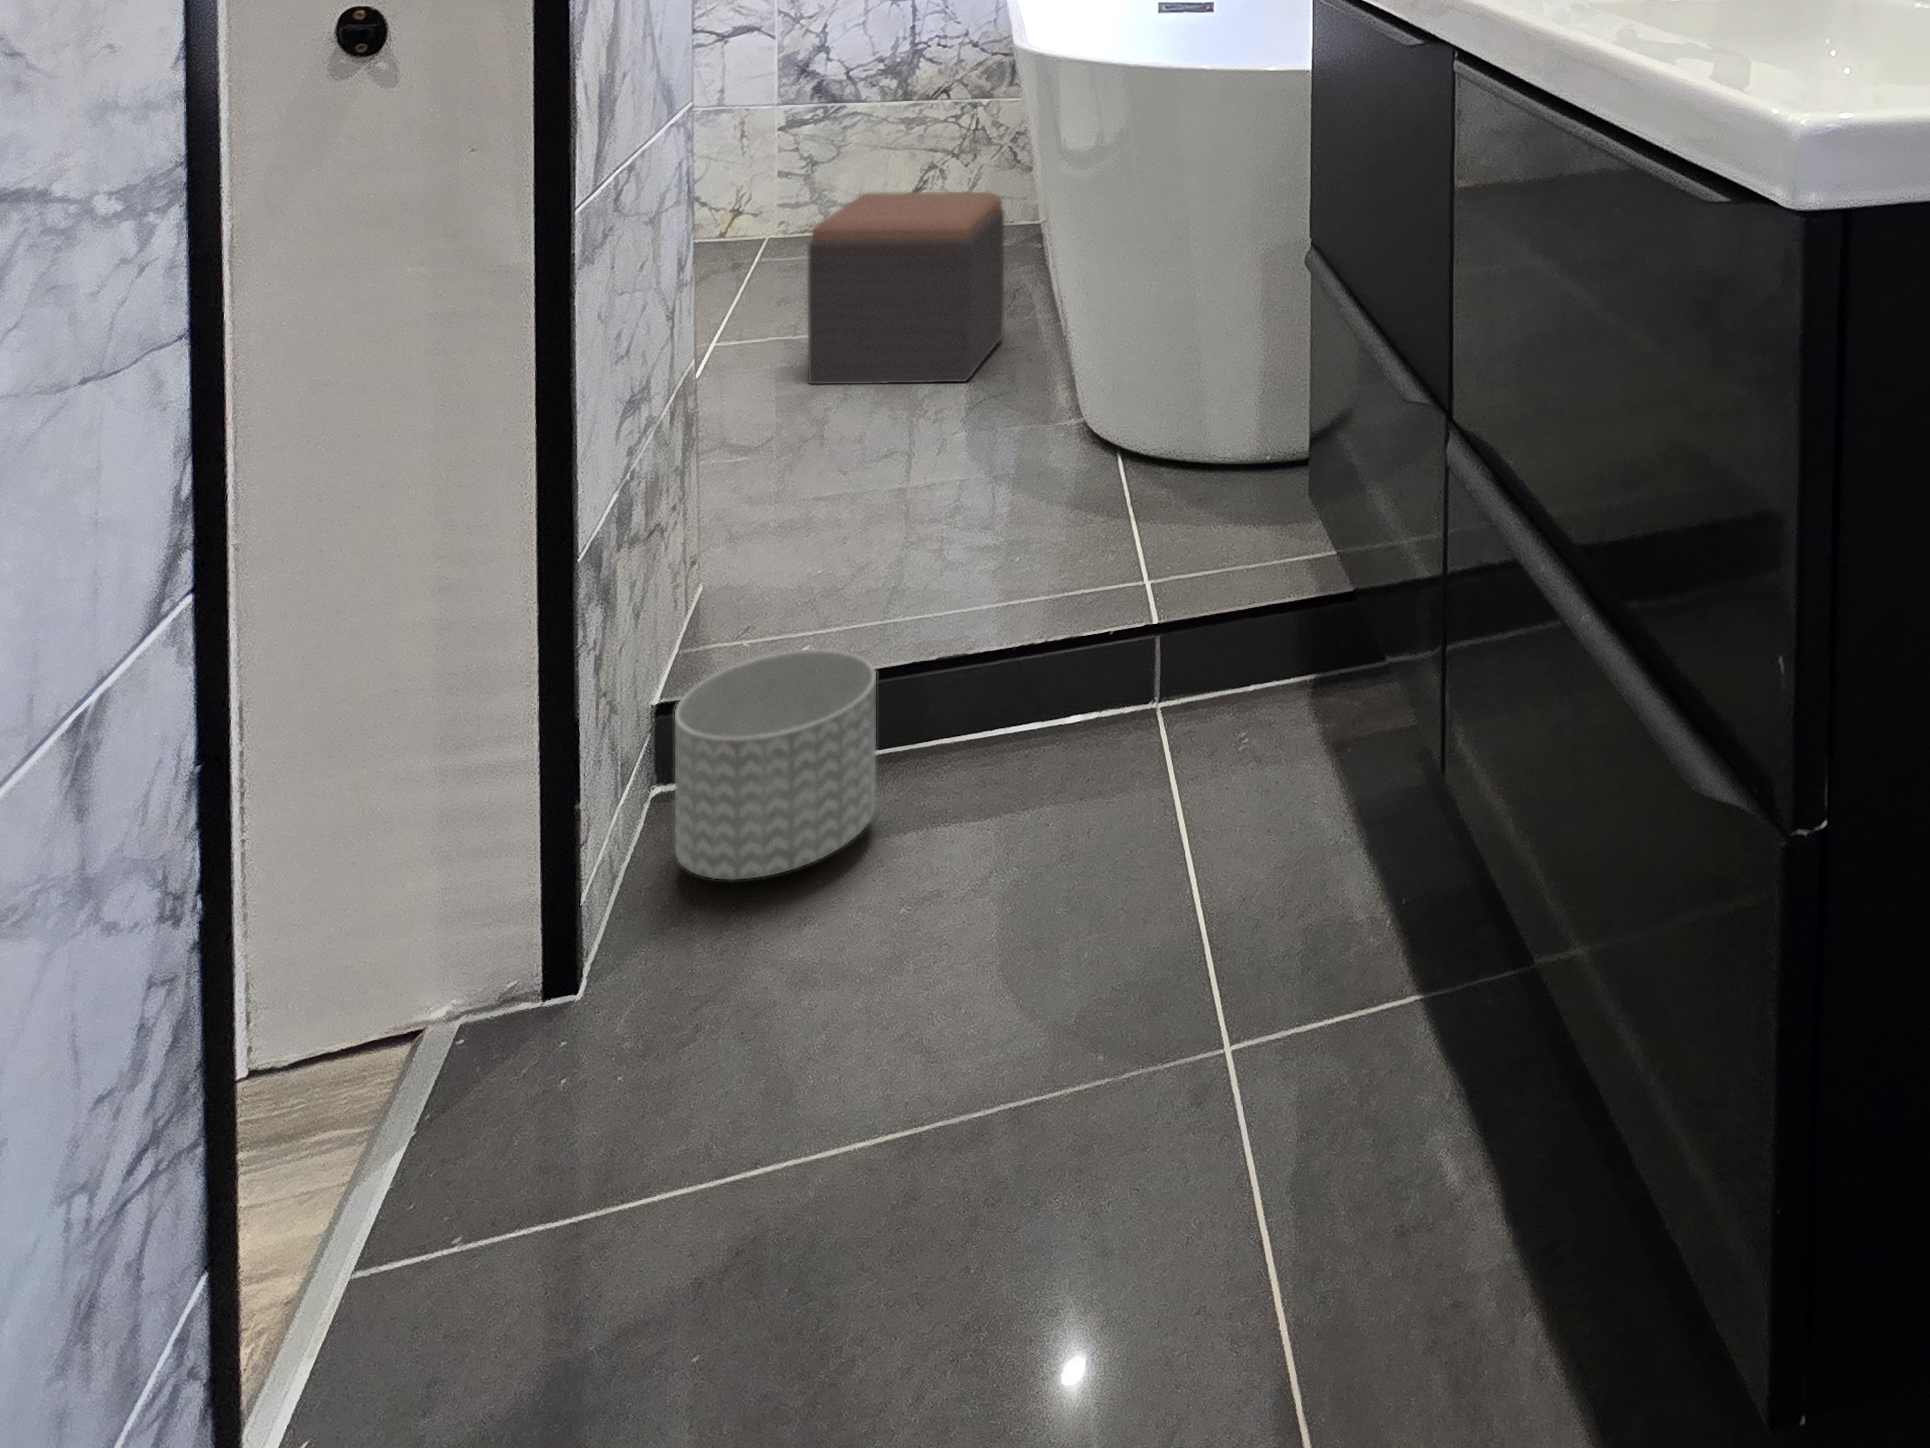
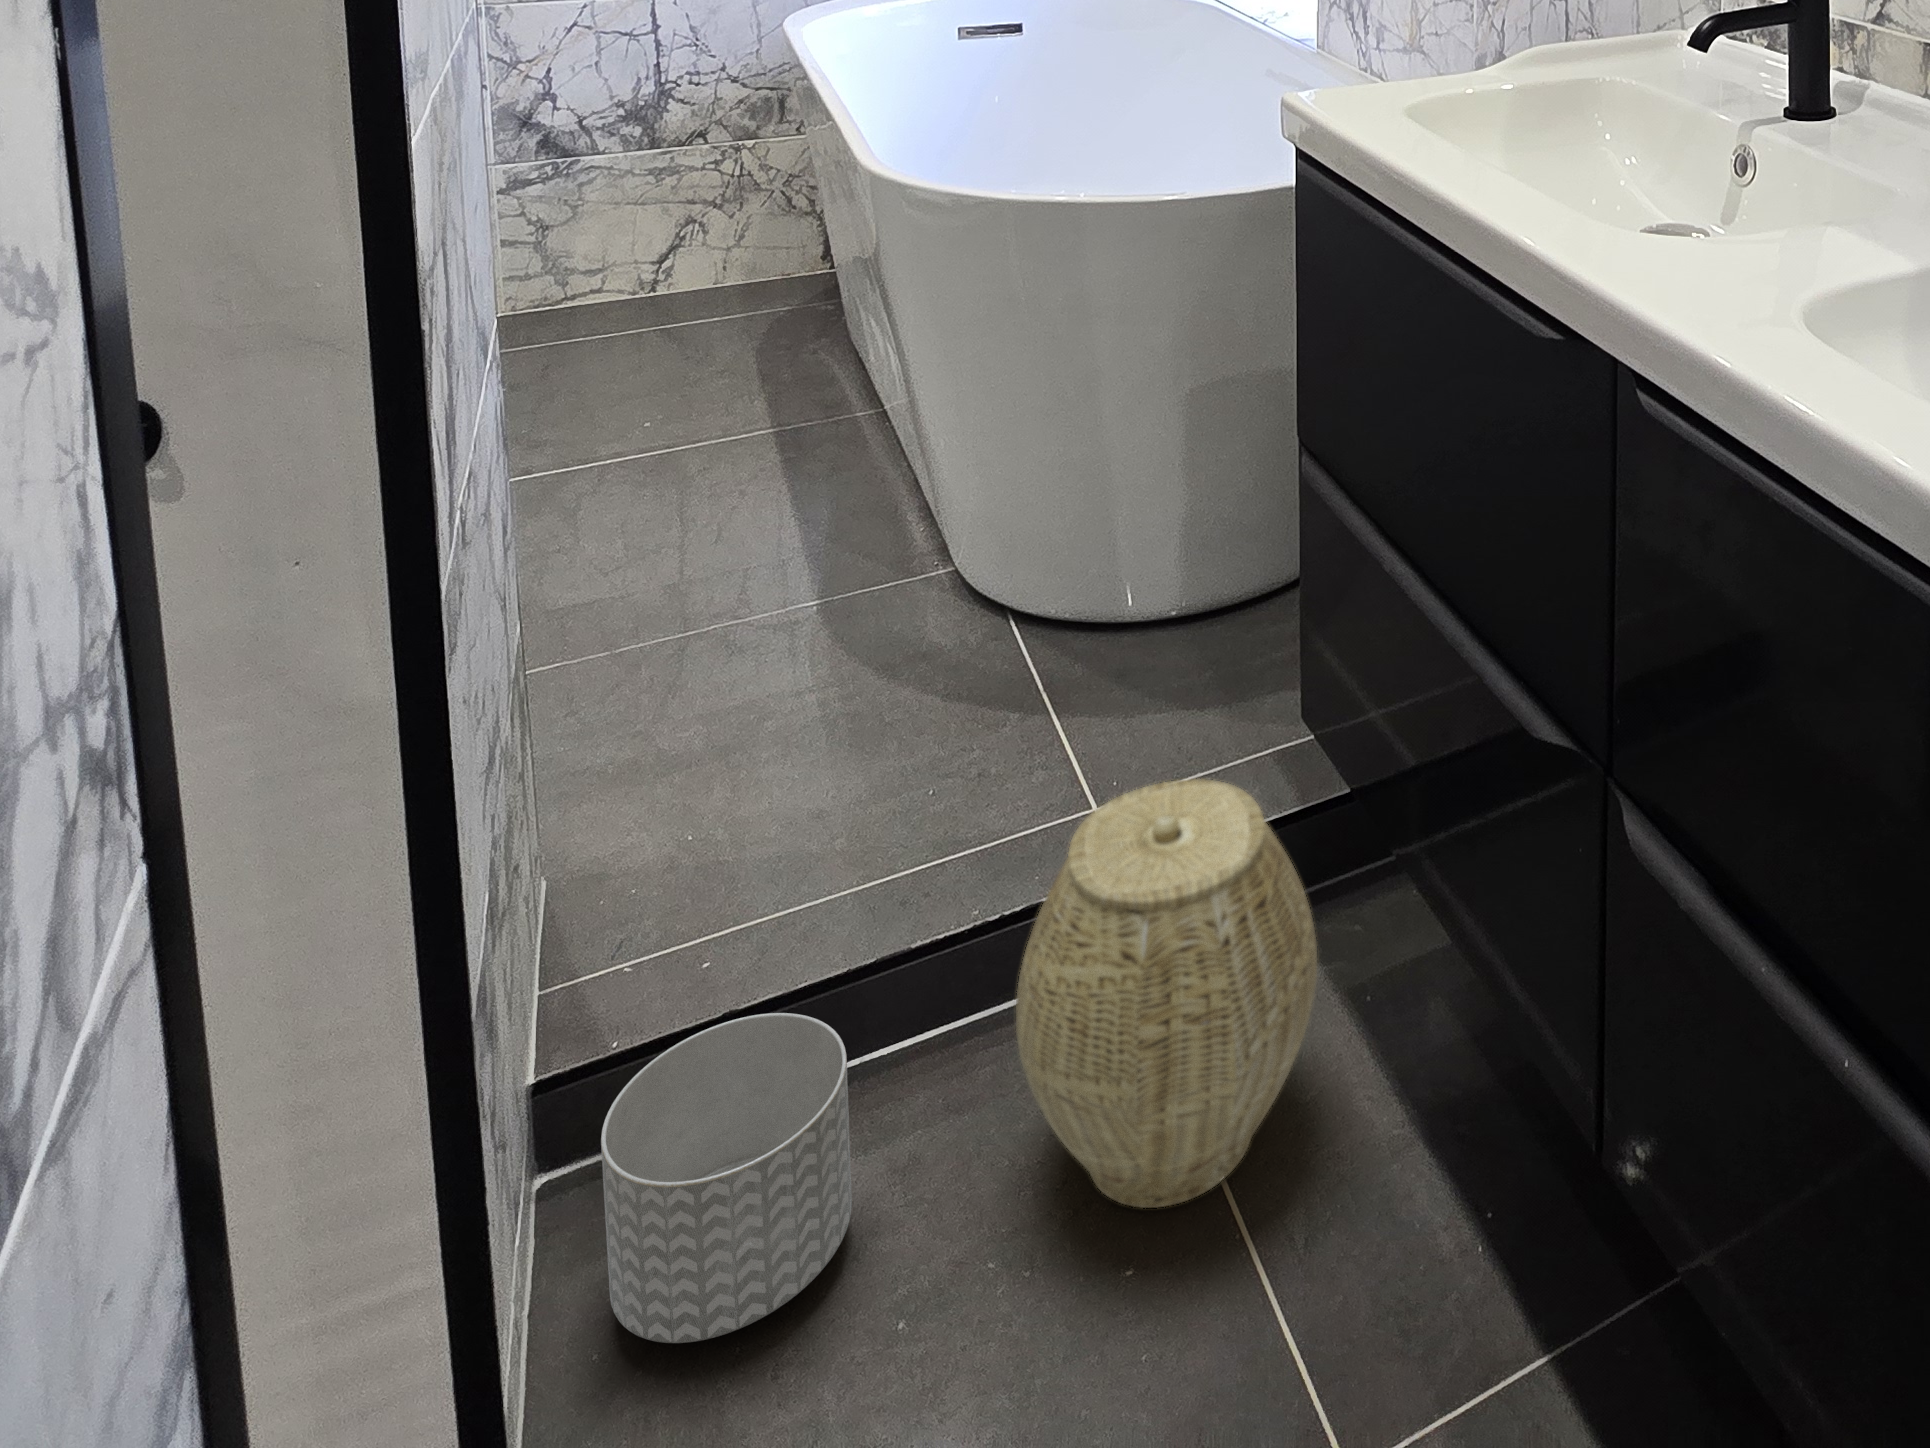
footstool: present [808,192,1005,384] -> none [597,297,829,551]
woven basket: none [1013,501,1275,850] -> present [1016,779,1317,1208]

